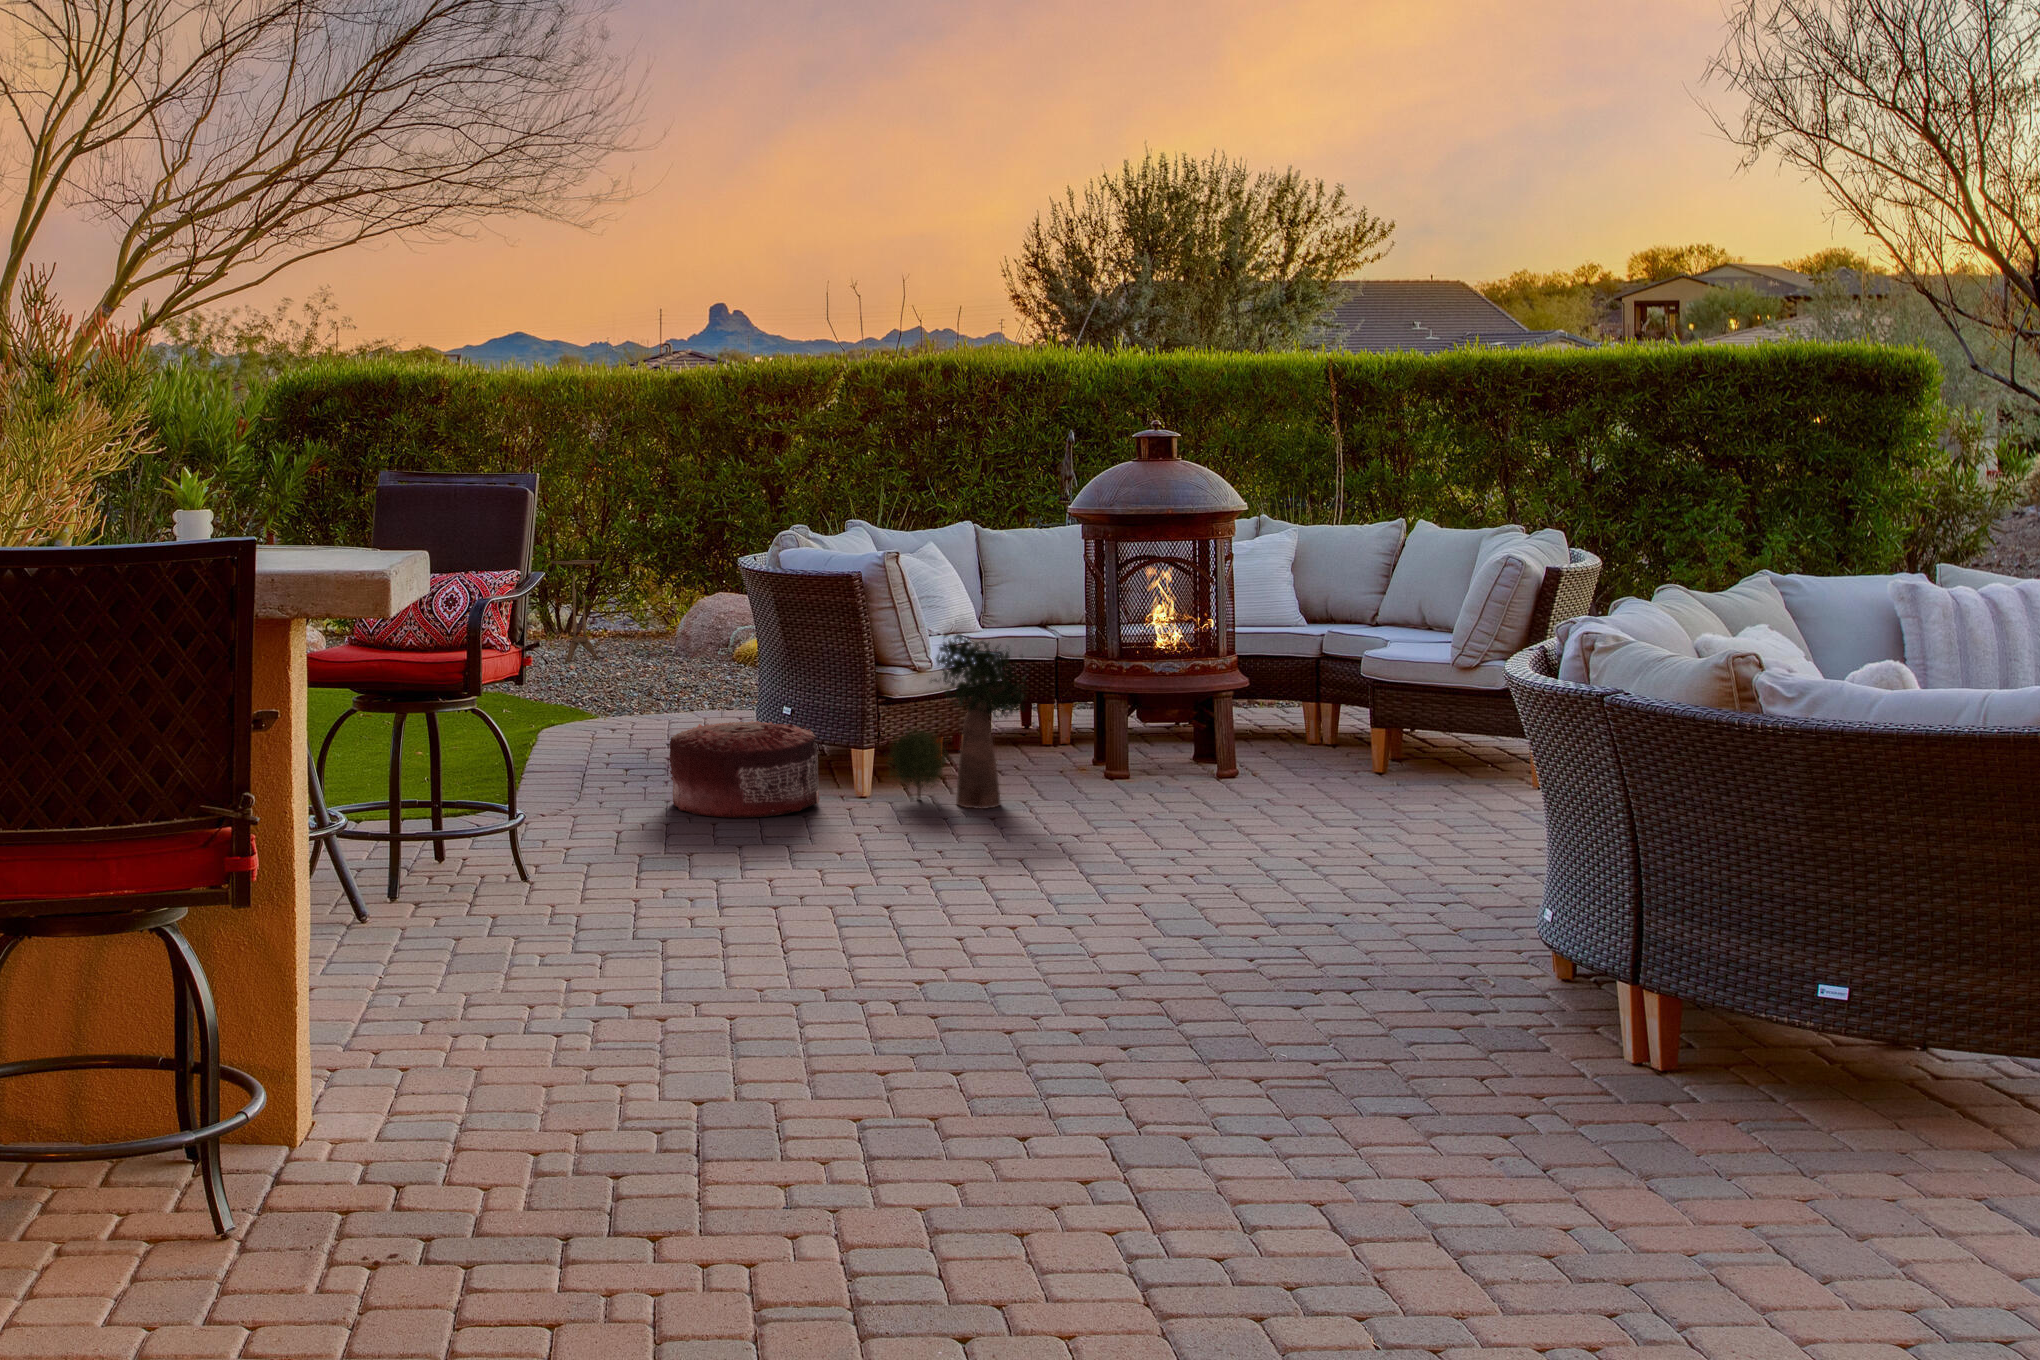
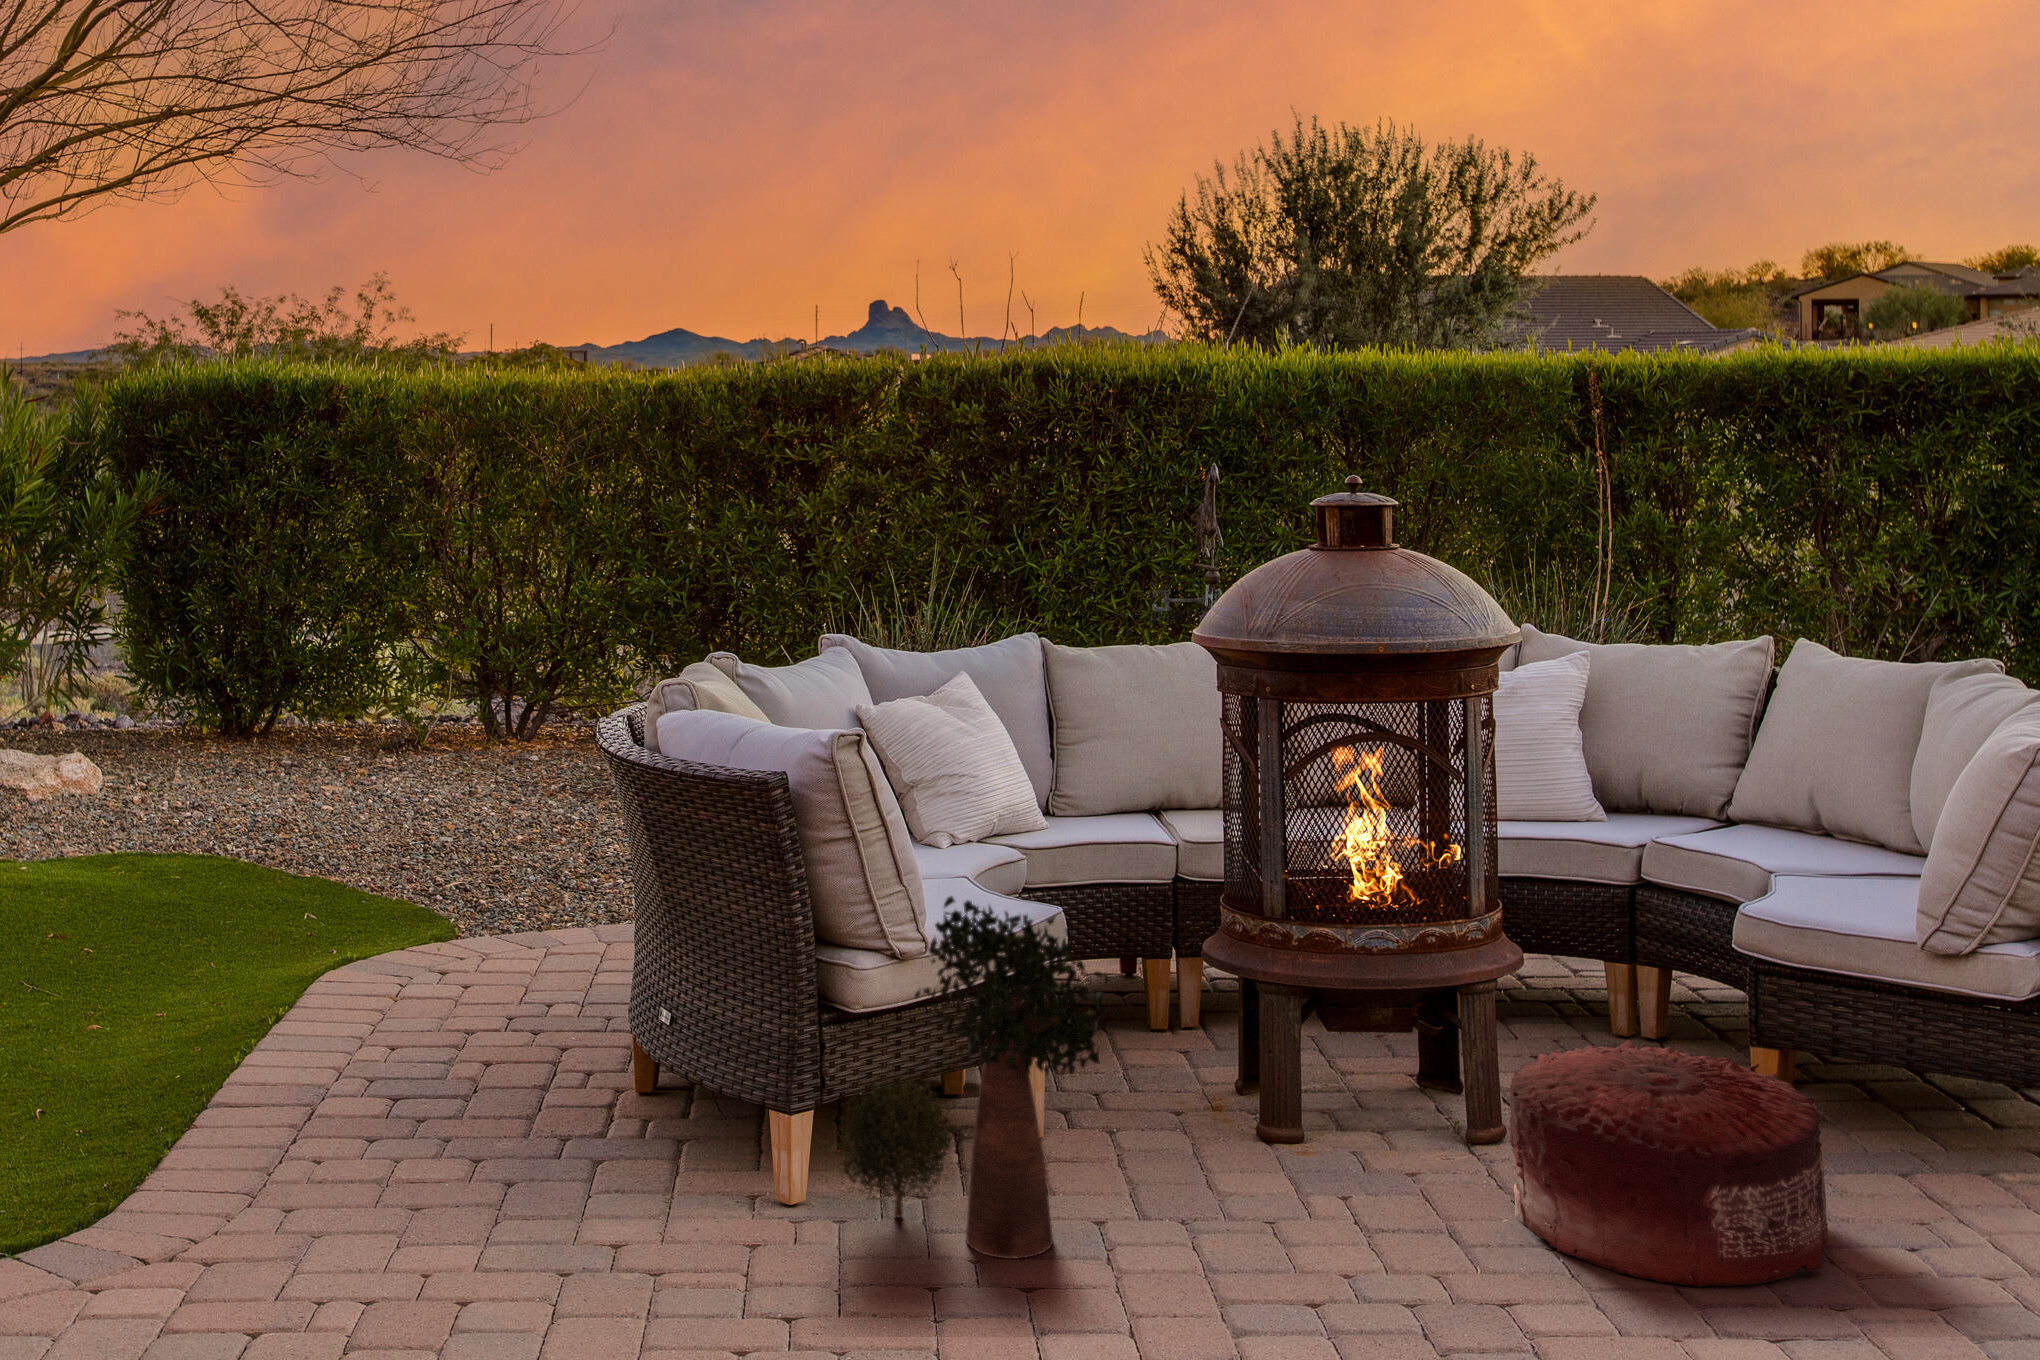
side table: present [551,560,601,662] -> none [492,637,565,784]
pouf: present [670,720,820,818] -> present [1509,1040,1828,1287]

